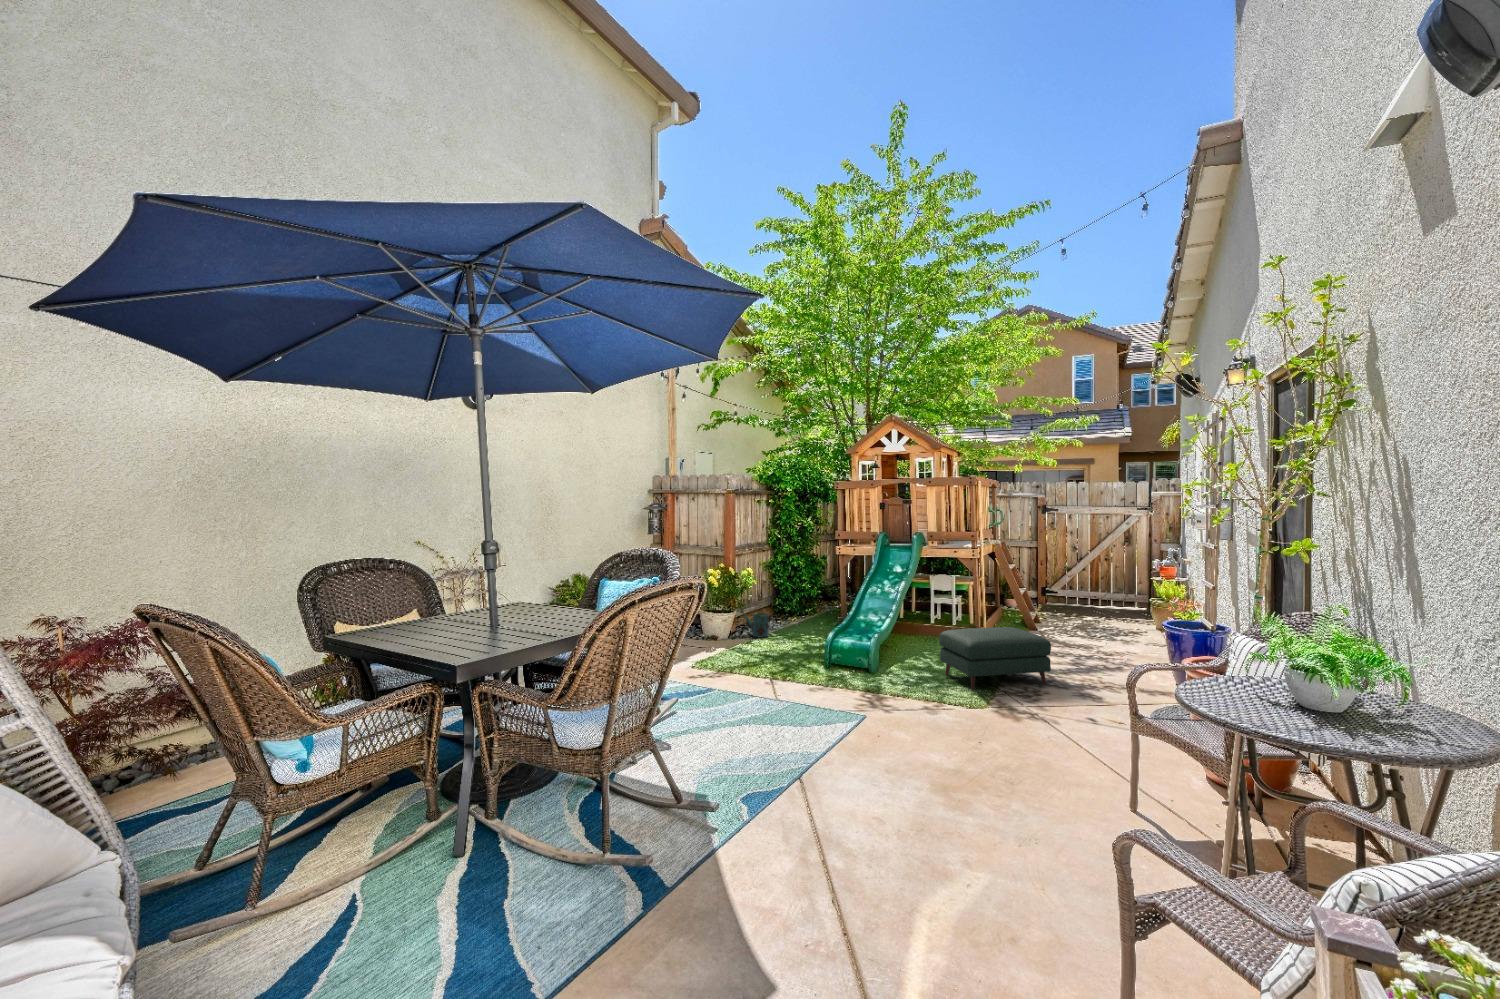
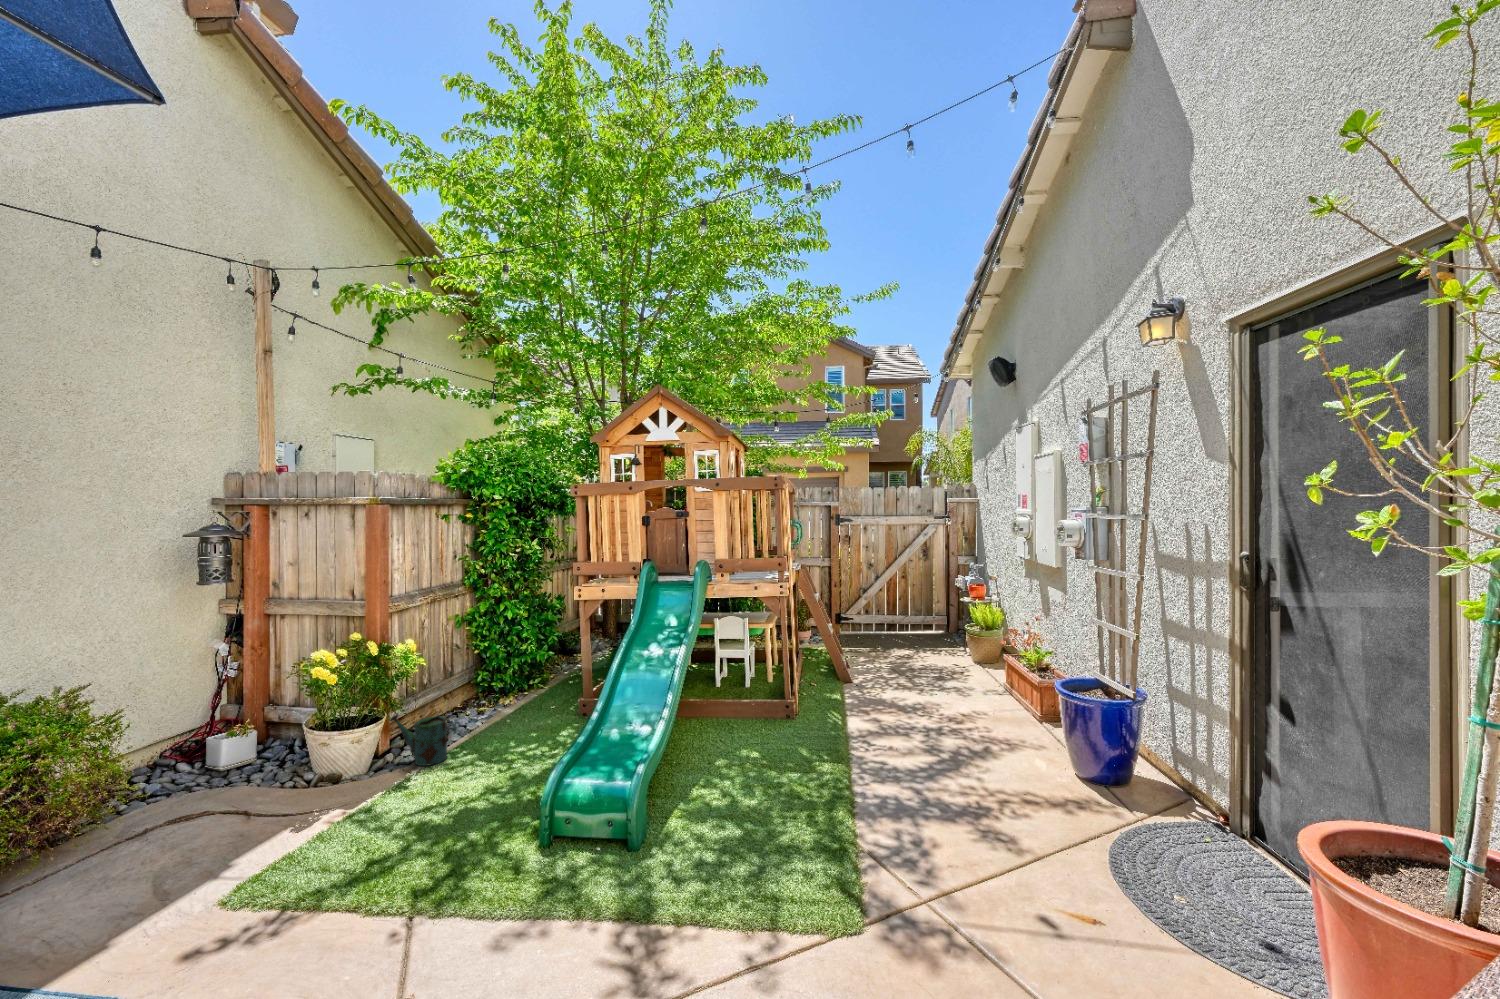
ottoman: present [939,627,1051,690] -> none [756,726,949,888]

